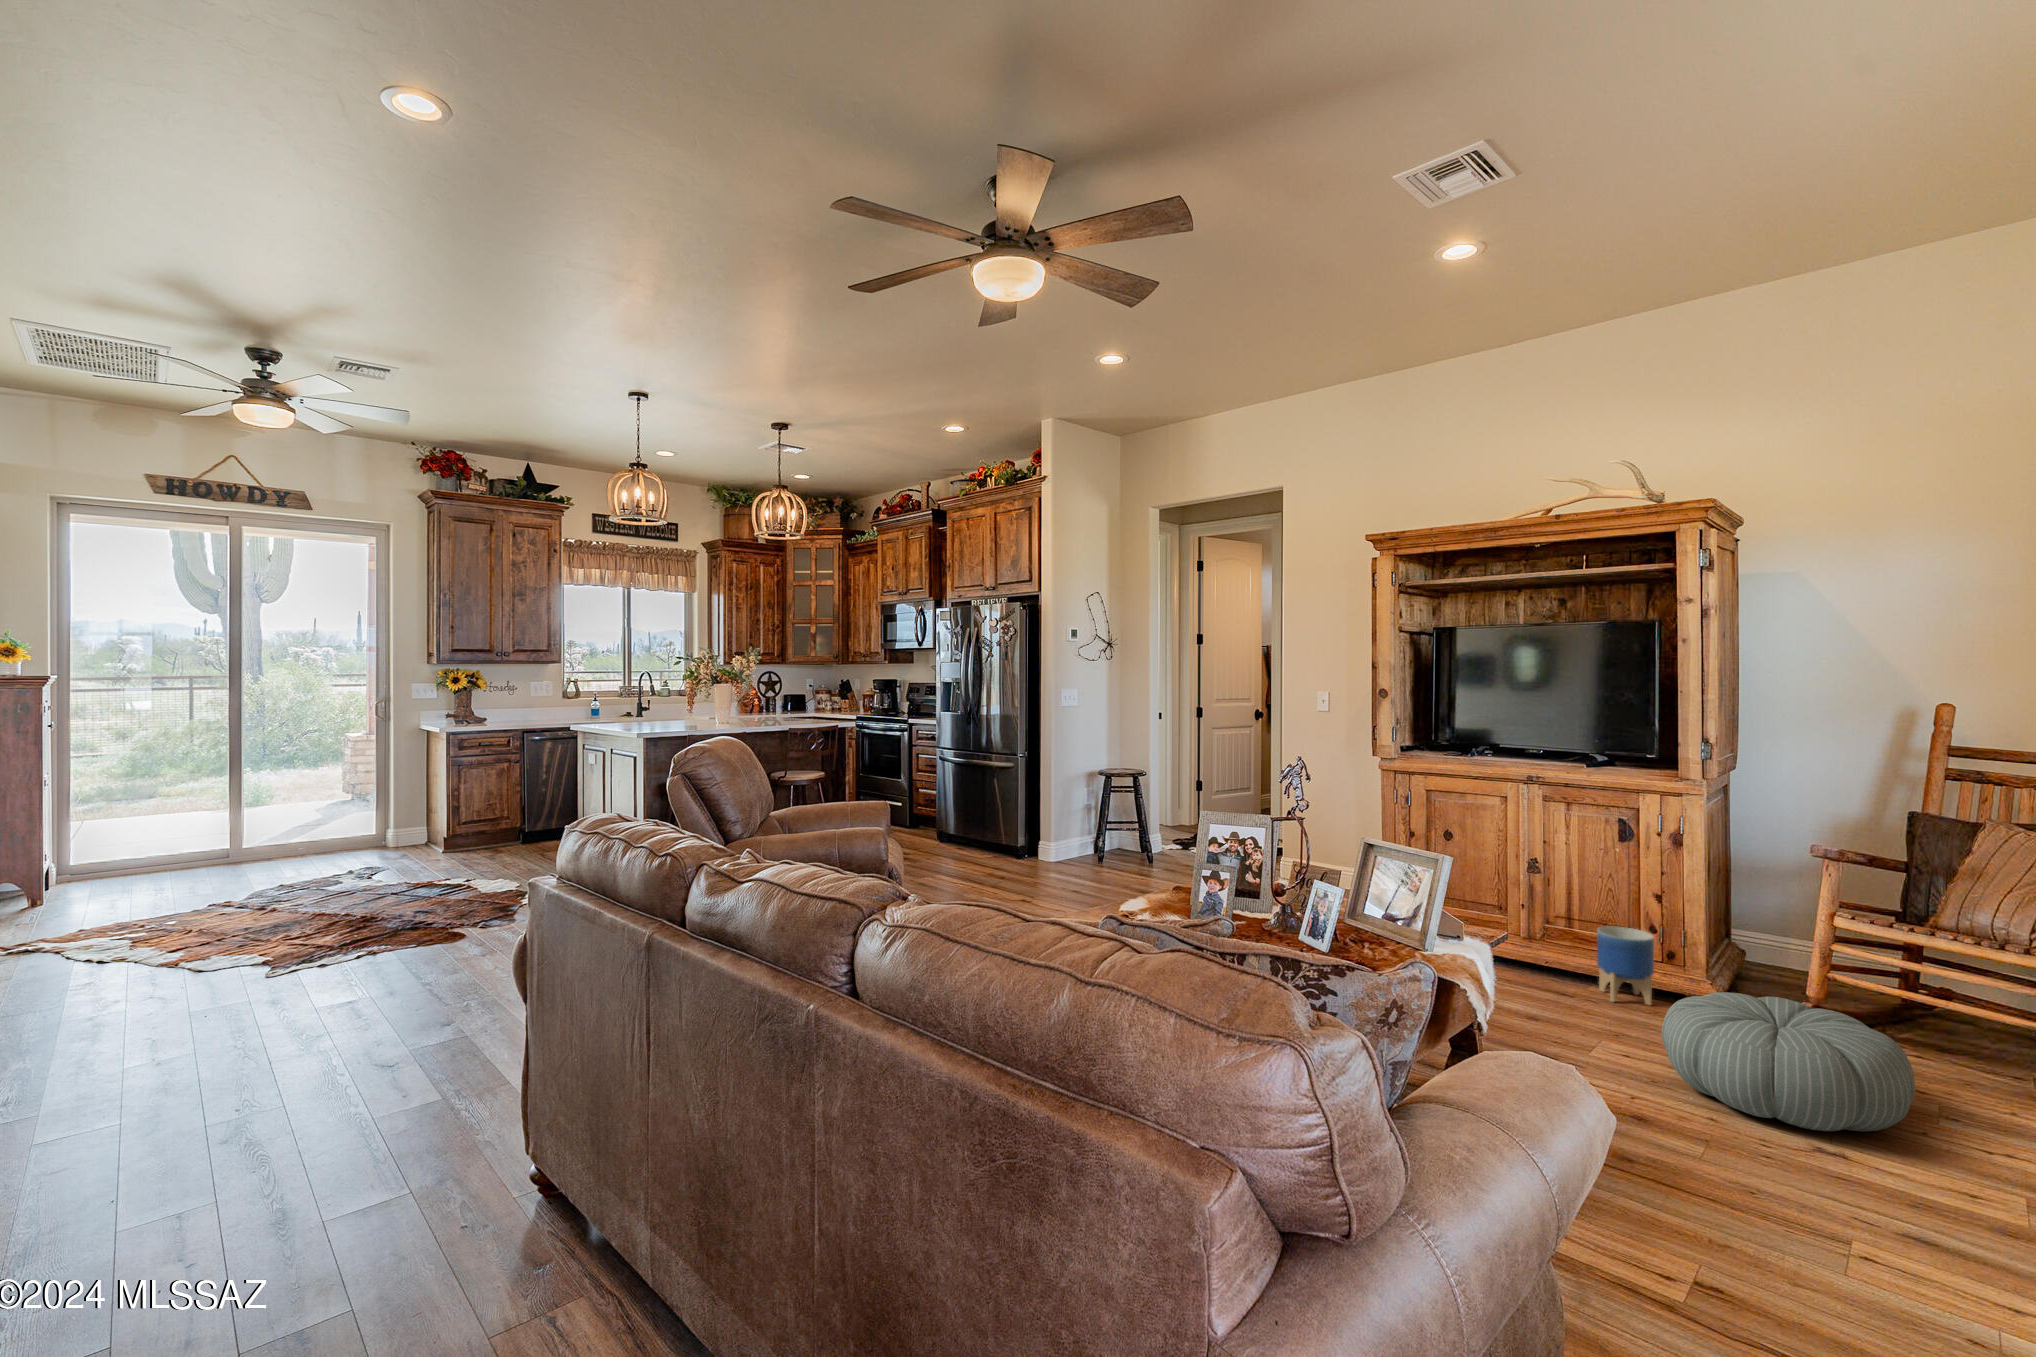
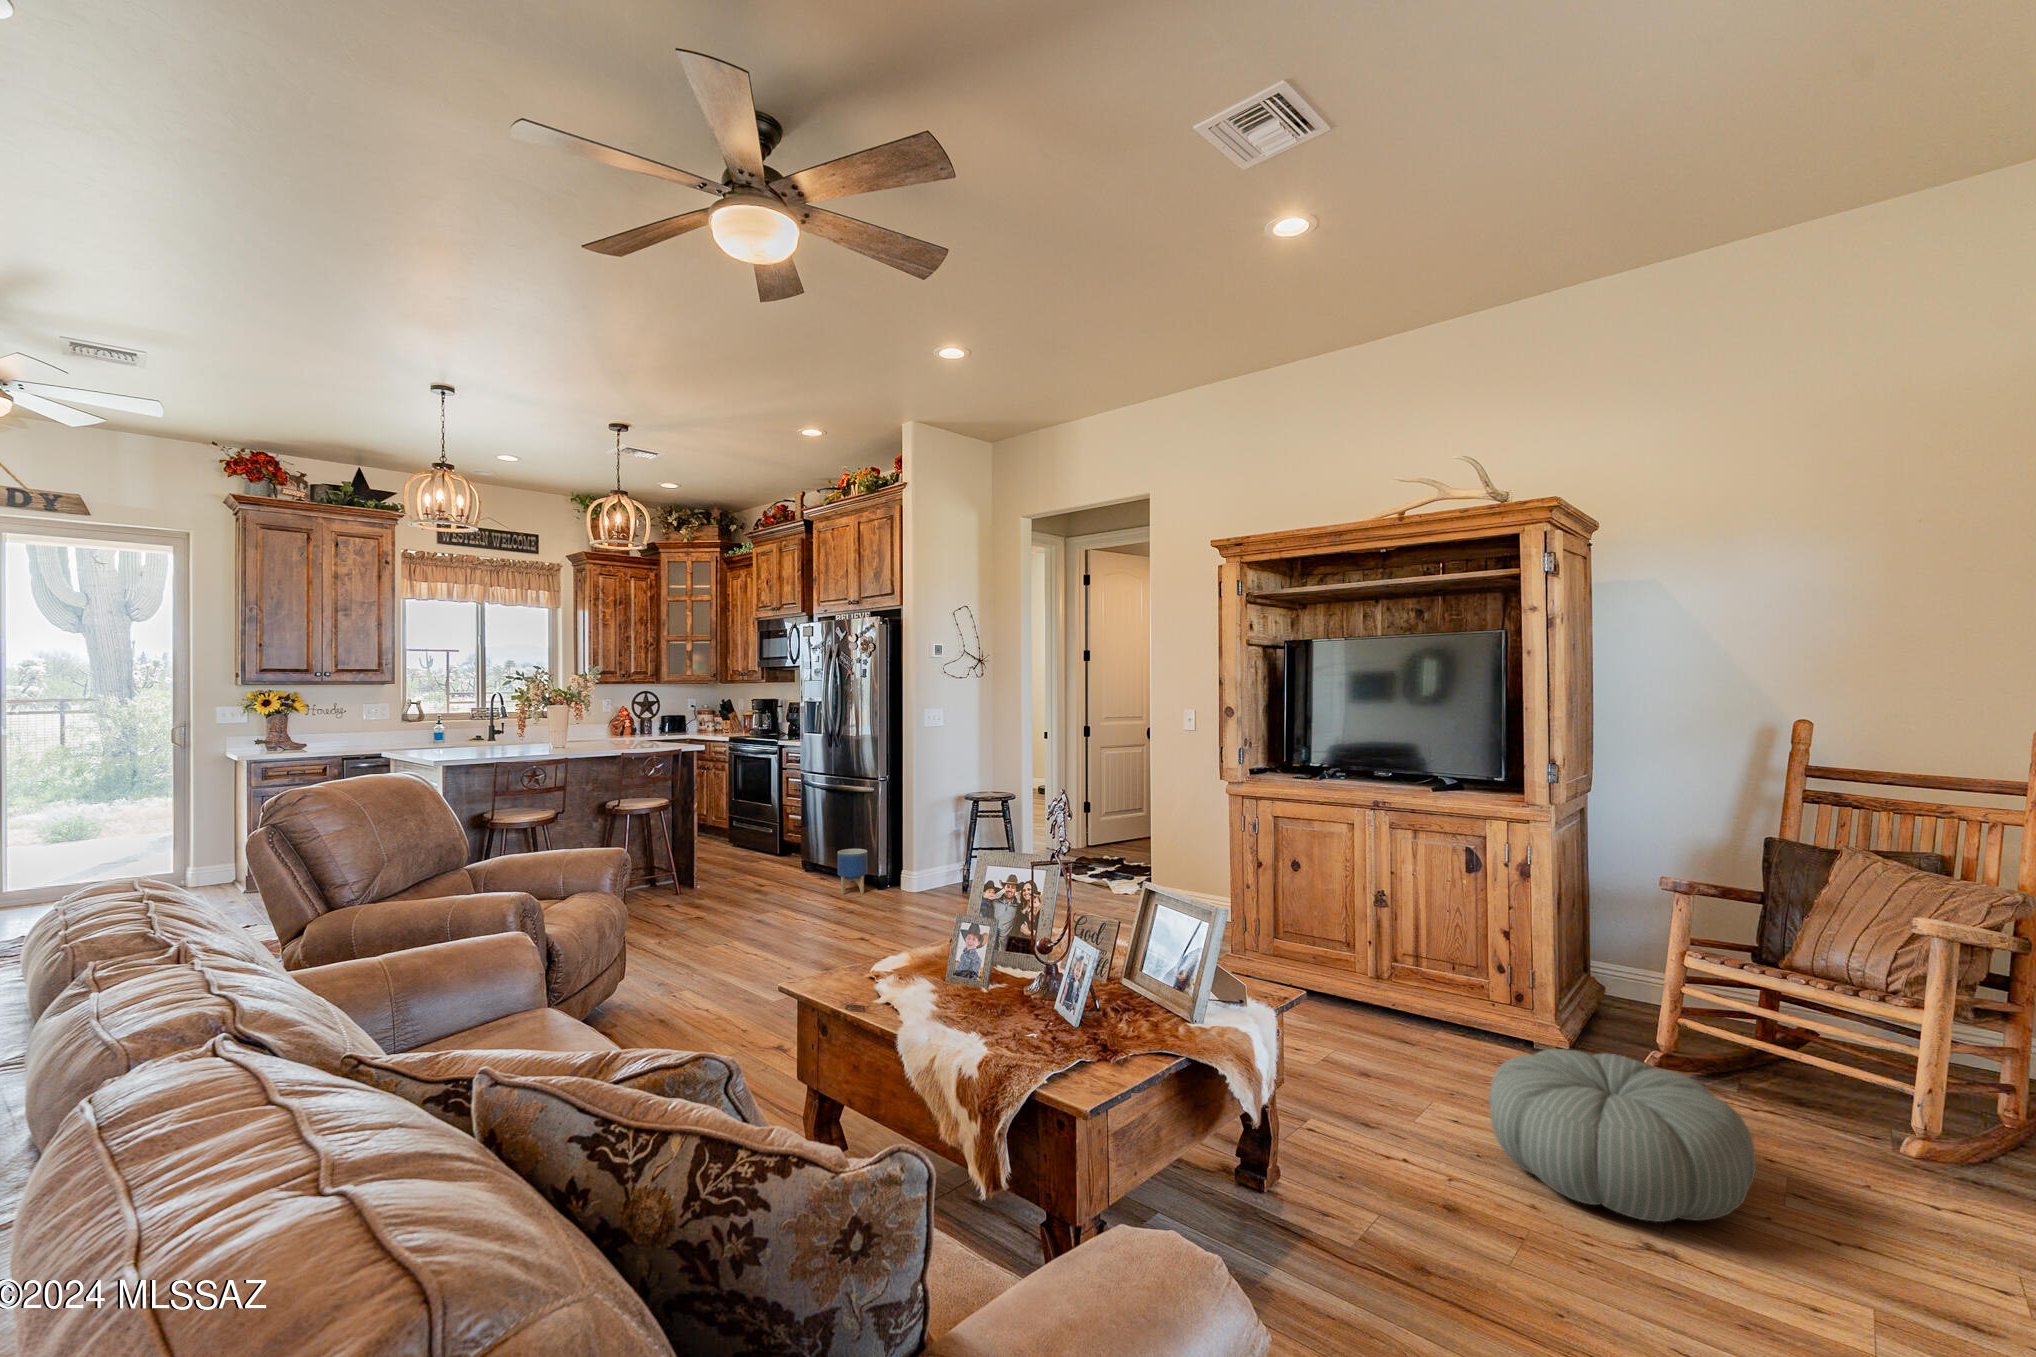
planter: present [1597,926,1654,1005] -> present [838,849,867,895]

